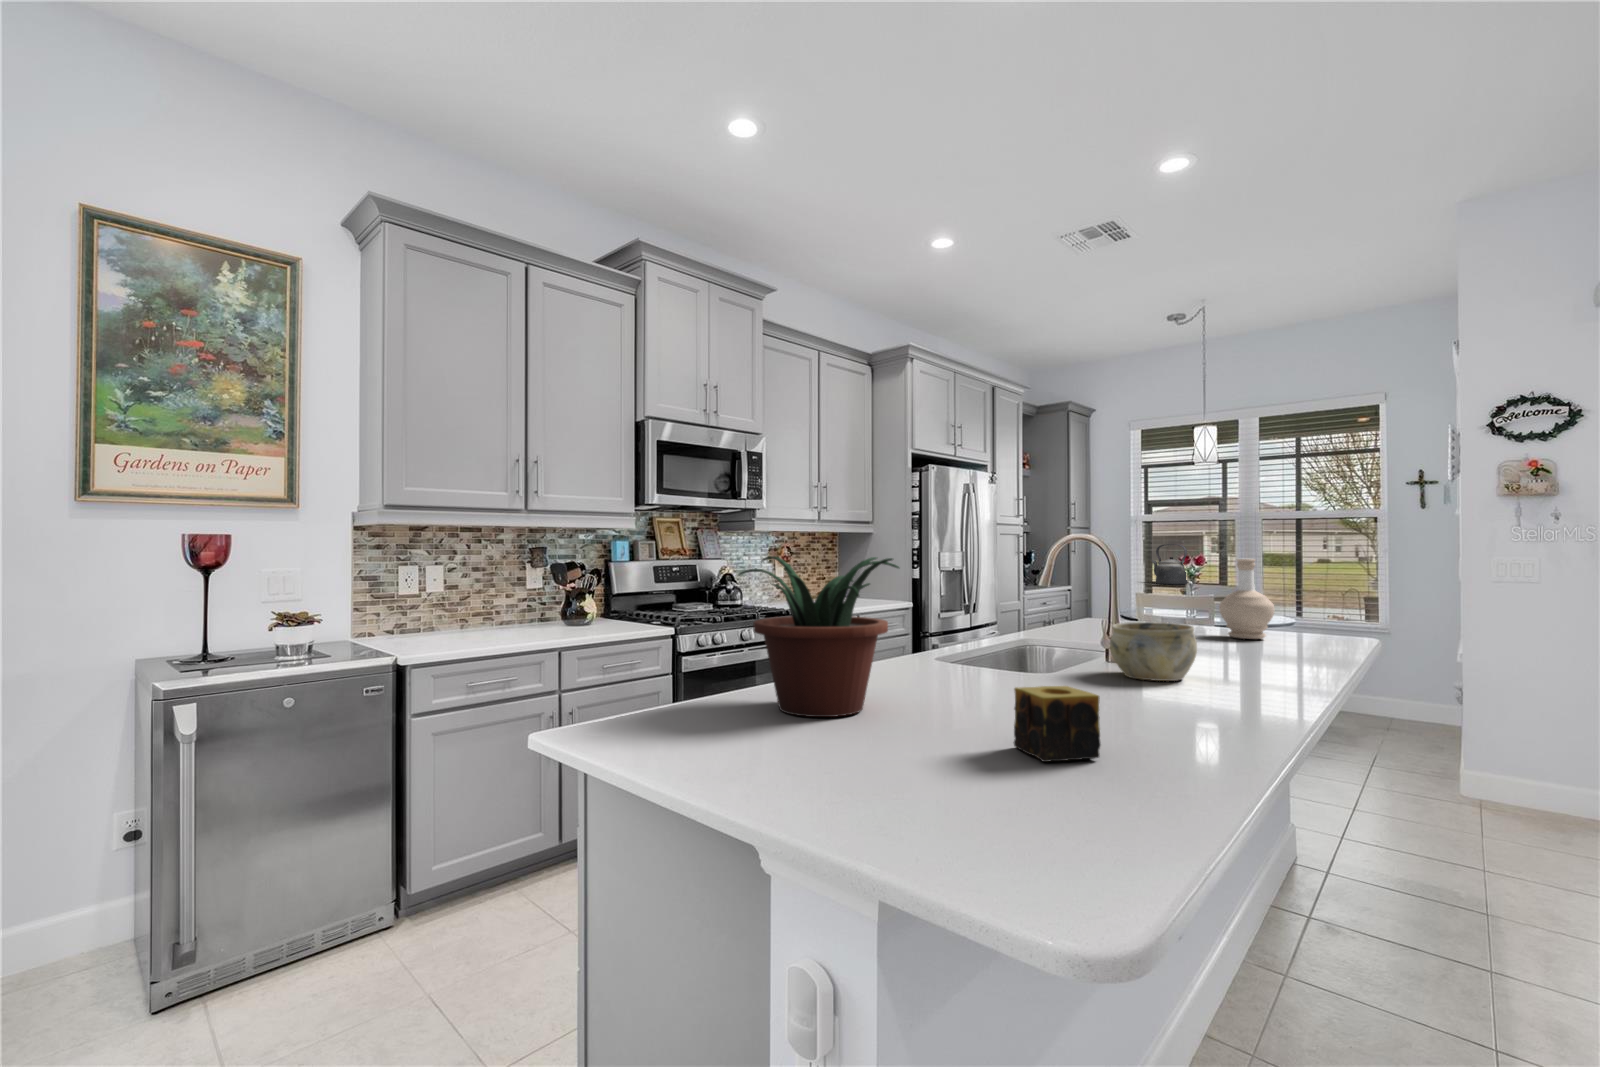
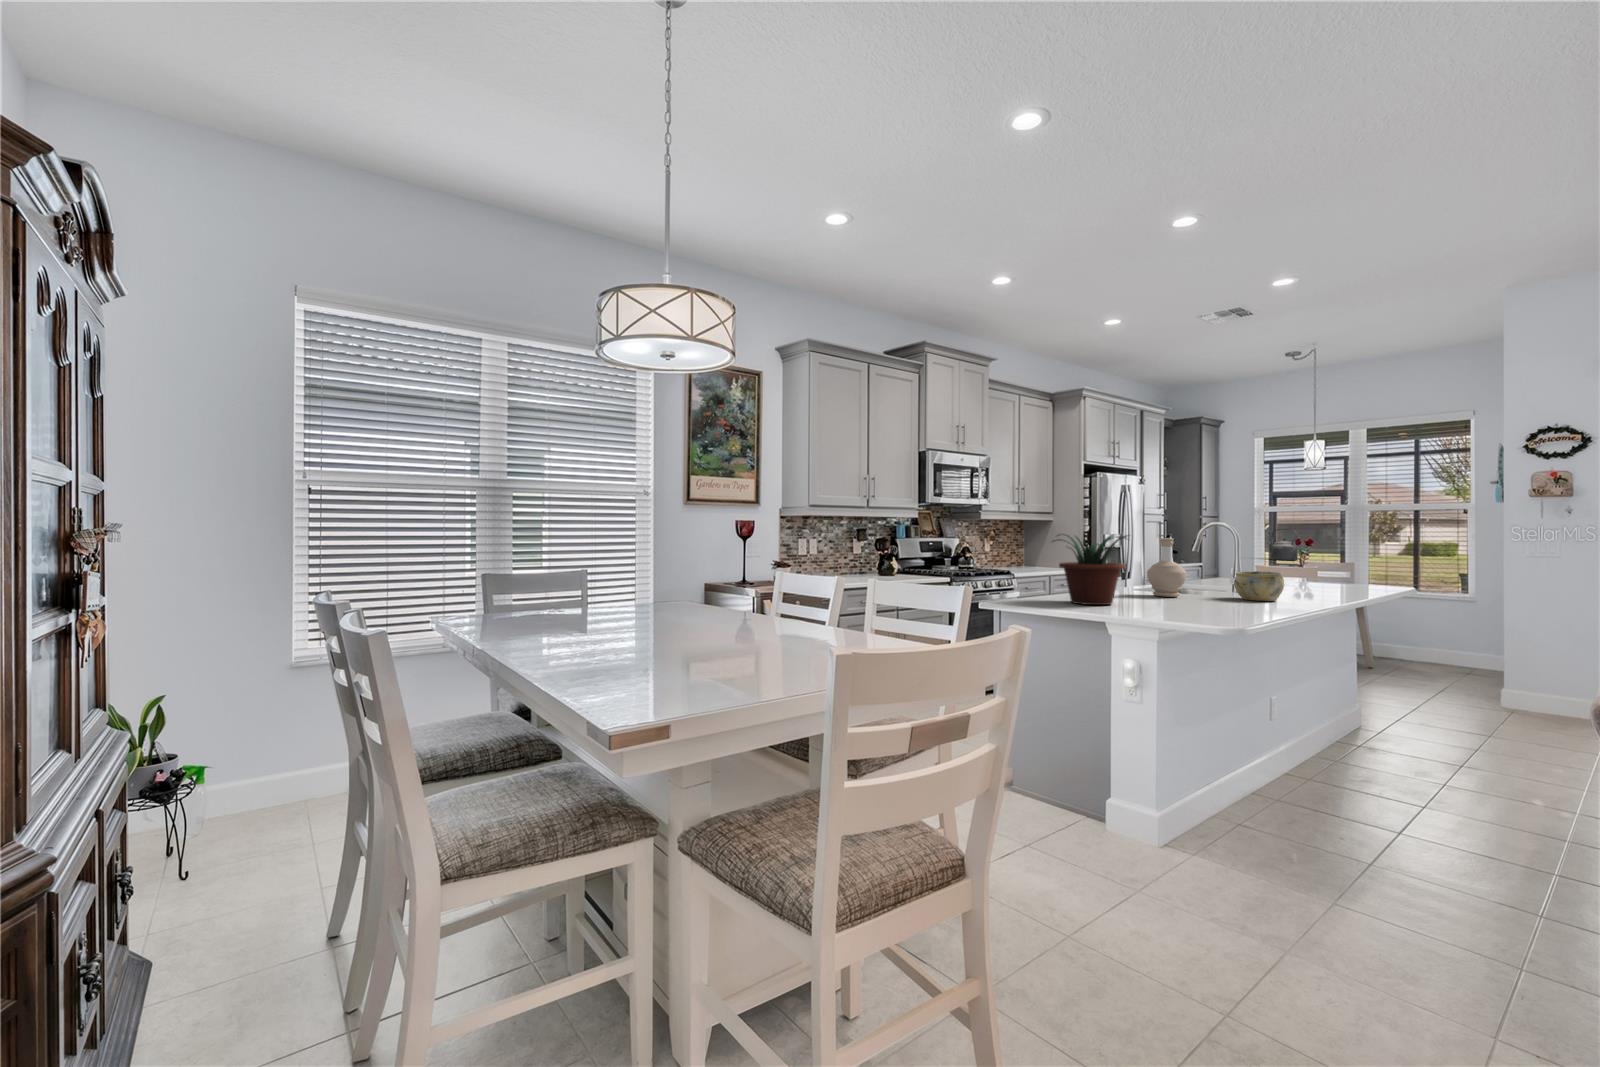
bottle: present [1219,559,1274,639] -> present [1147,538,1187,597]
candle: present [1014,686,1101,762] -> none [1191,590,1231,618]

